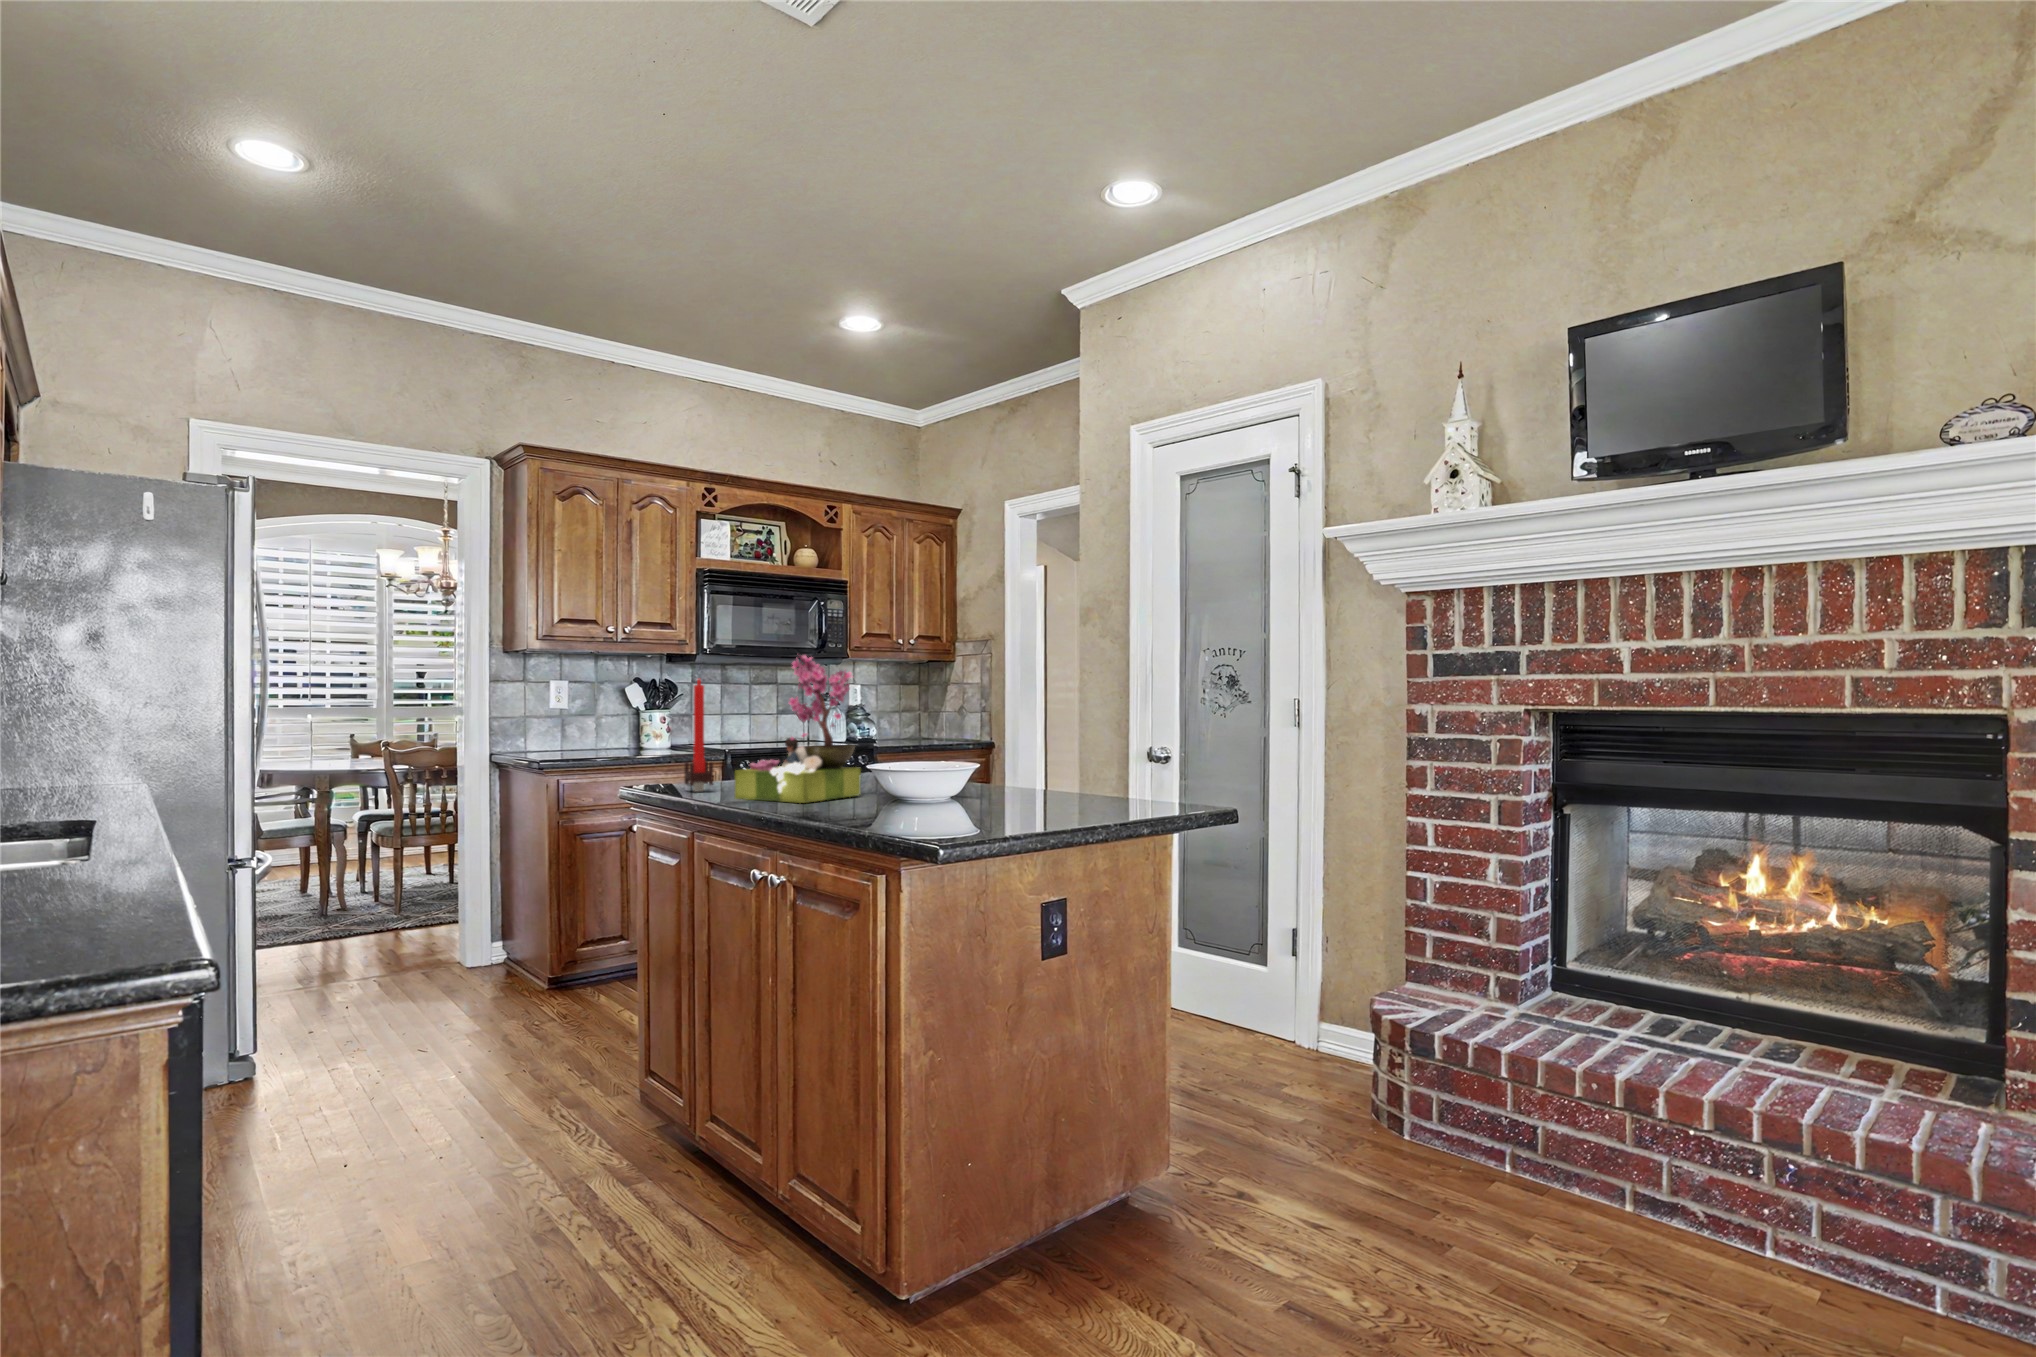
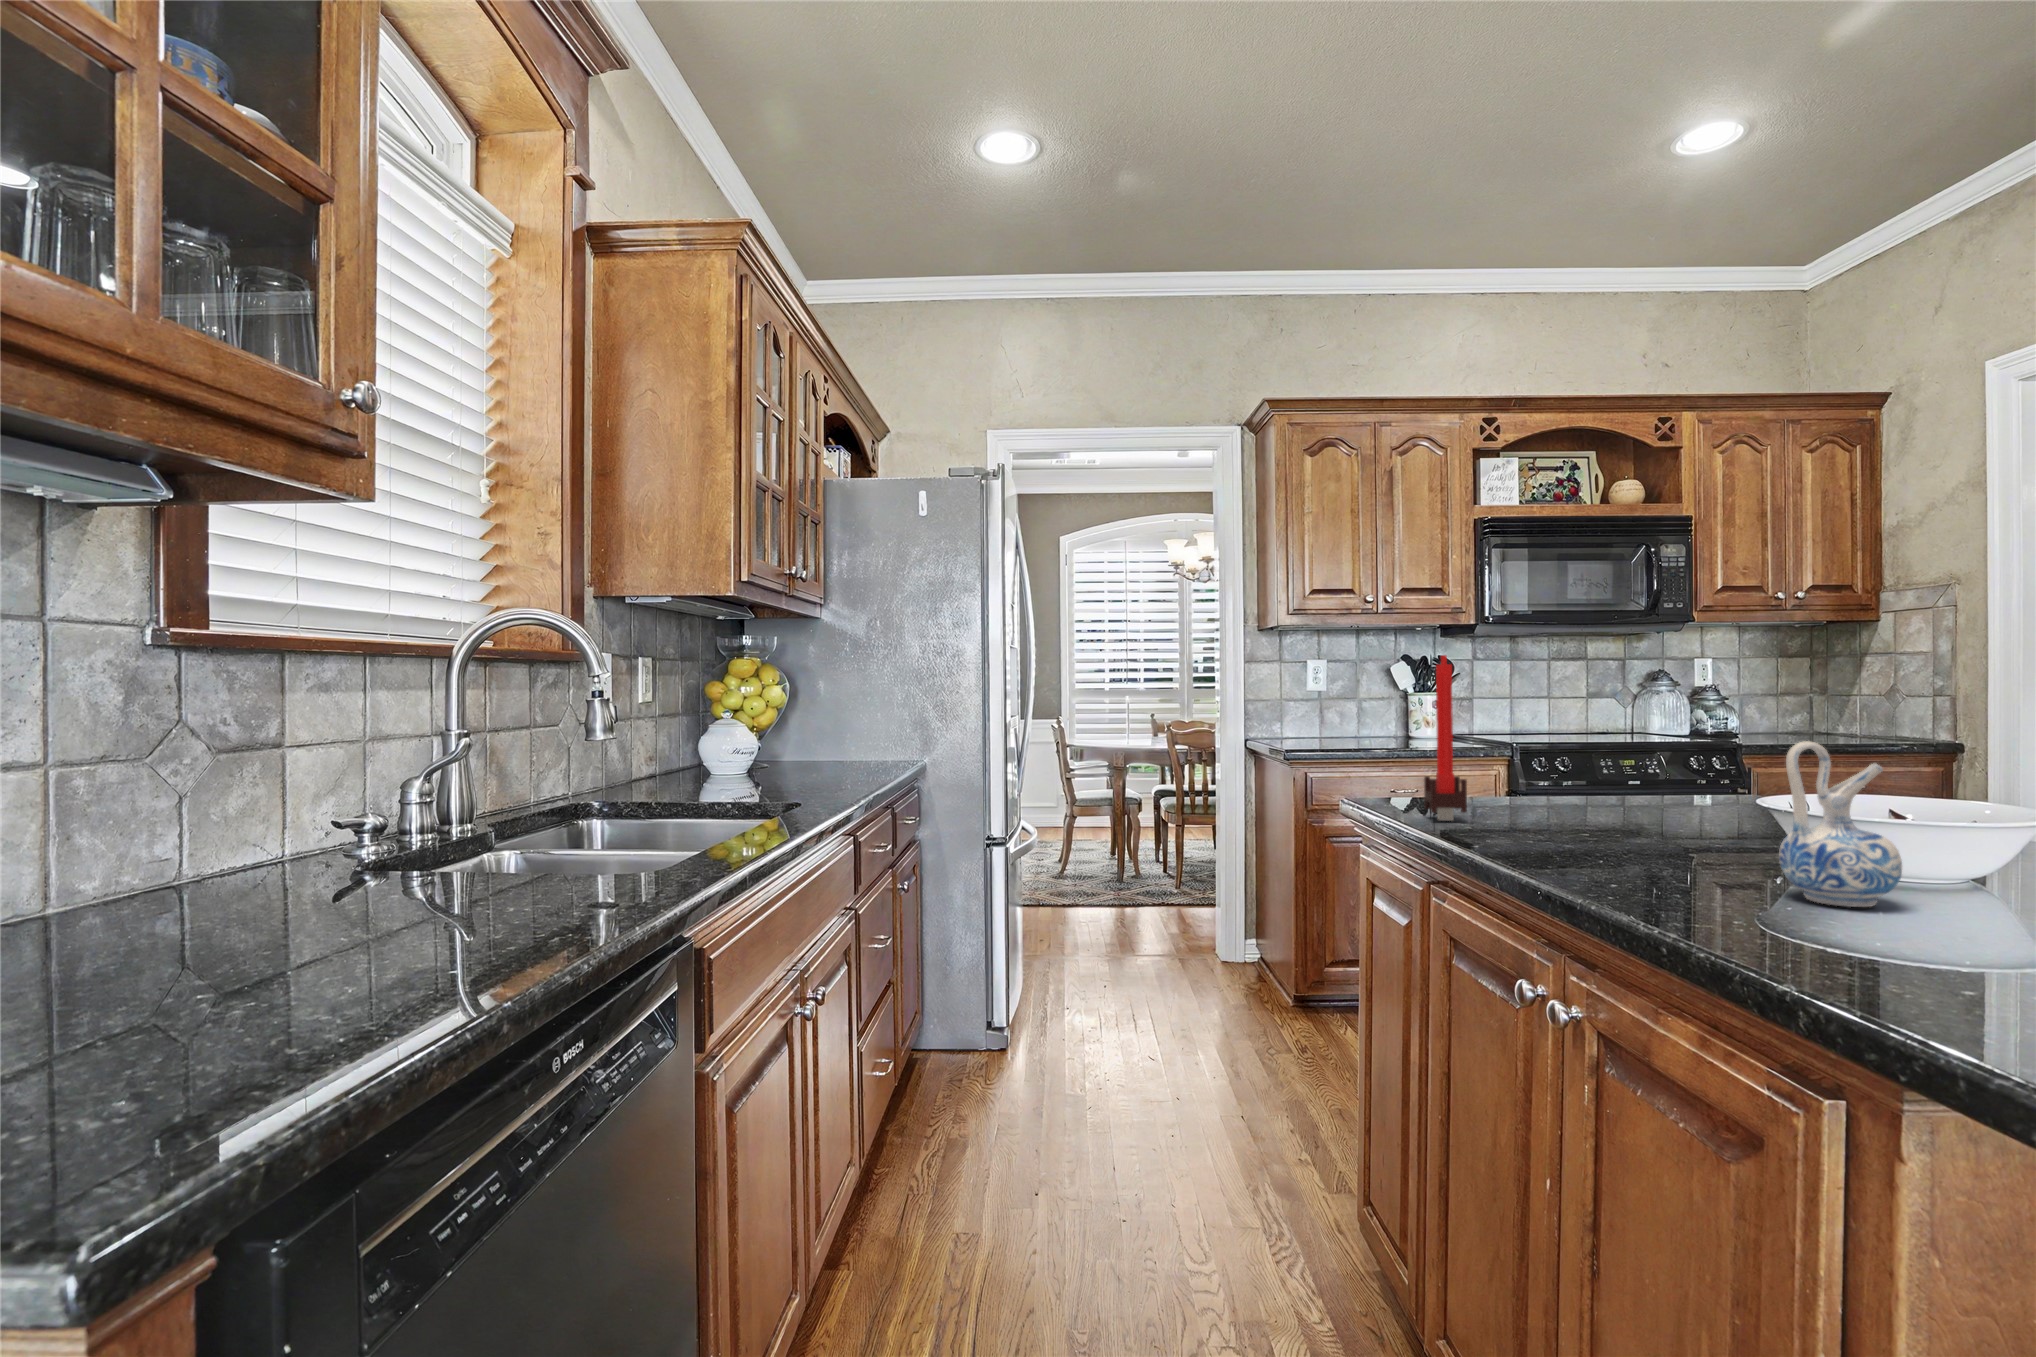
flower arrangement: present [735,655,861,803] -> none [1497,610,1732,865]
ceramic pitcher: none [879,727,928,809] -> present [1779,741,1902,907]

